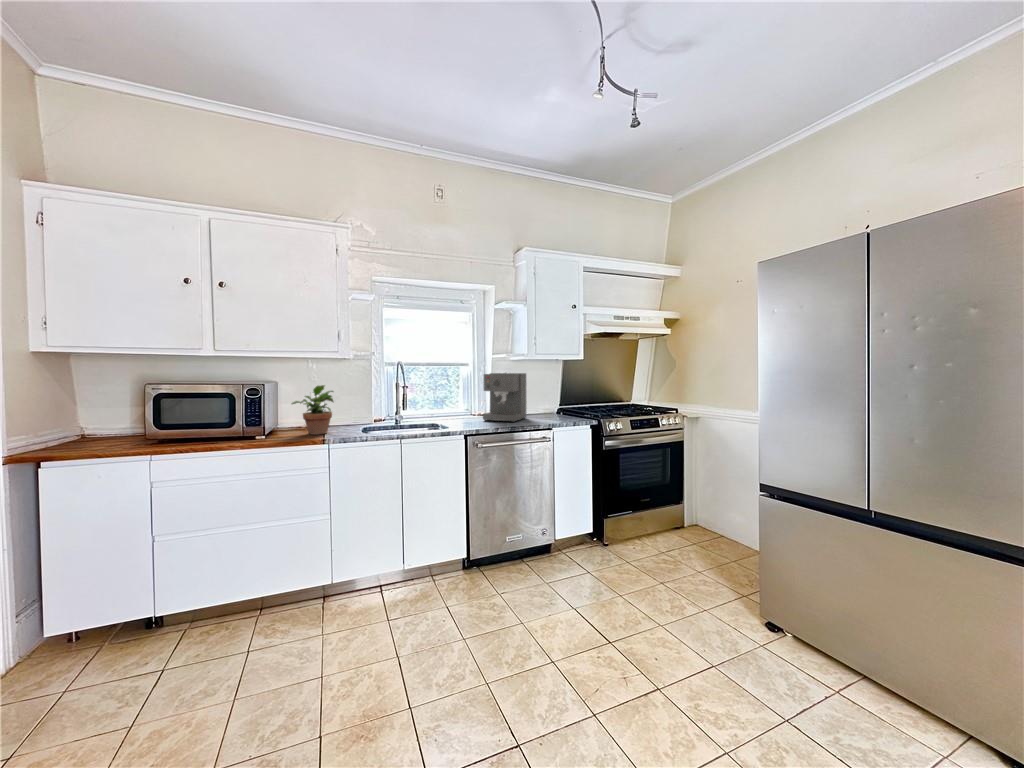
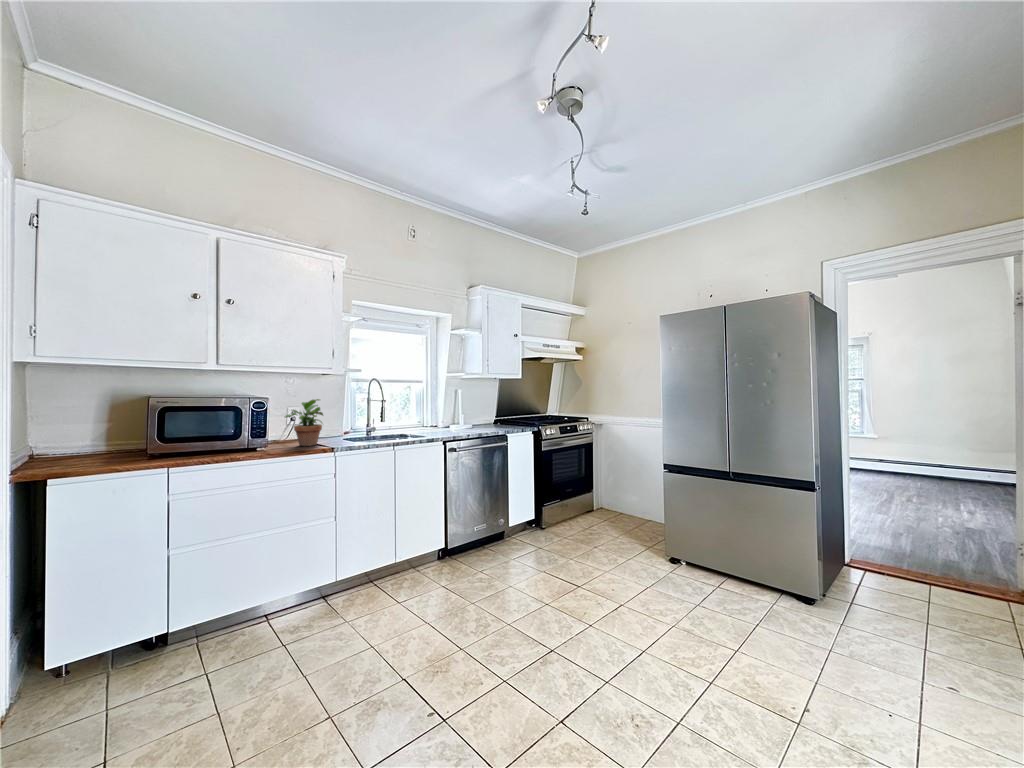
coffee maker: present [483,373,527,422] -> none [445,389,479,430]

